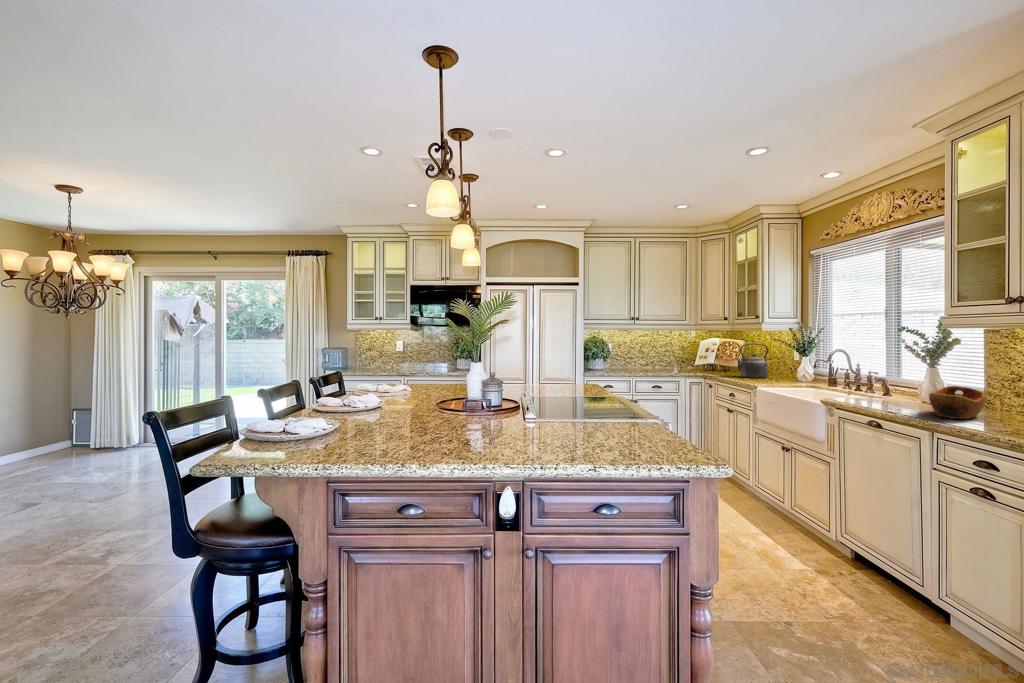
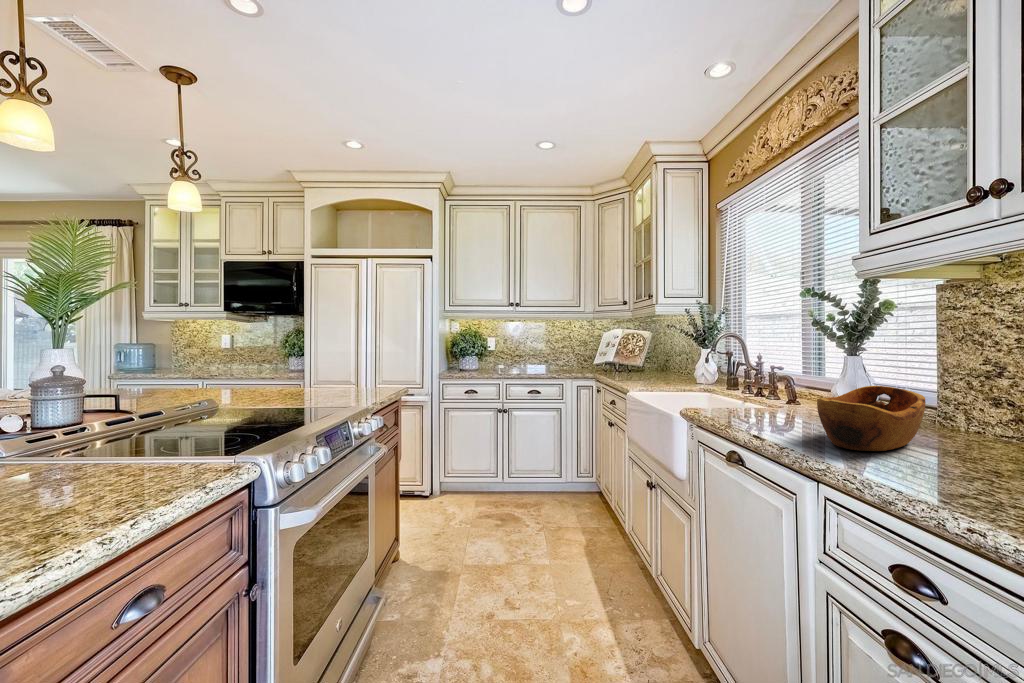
kettle: present [736,344,768,378] -> none [625,334,670,381]

